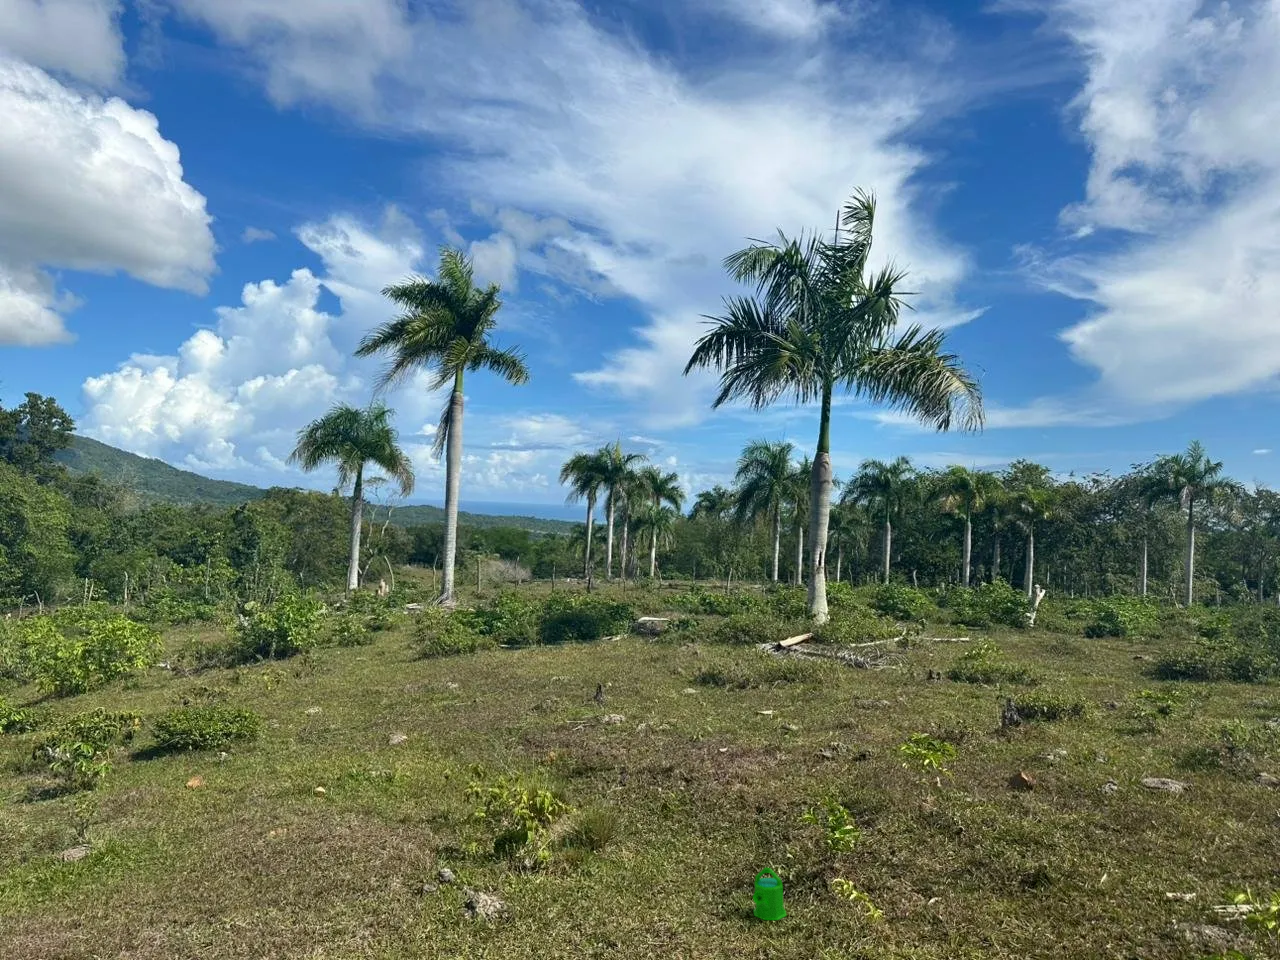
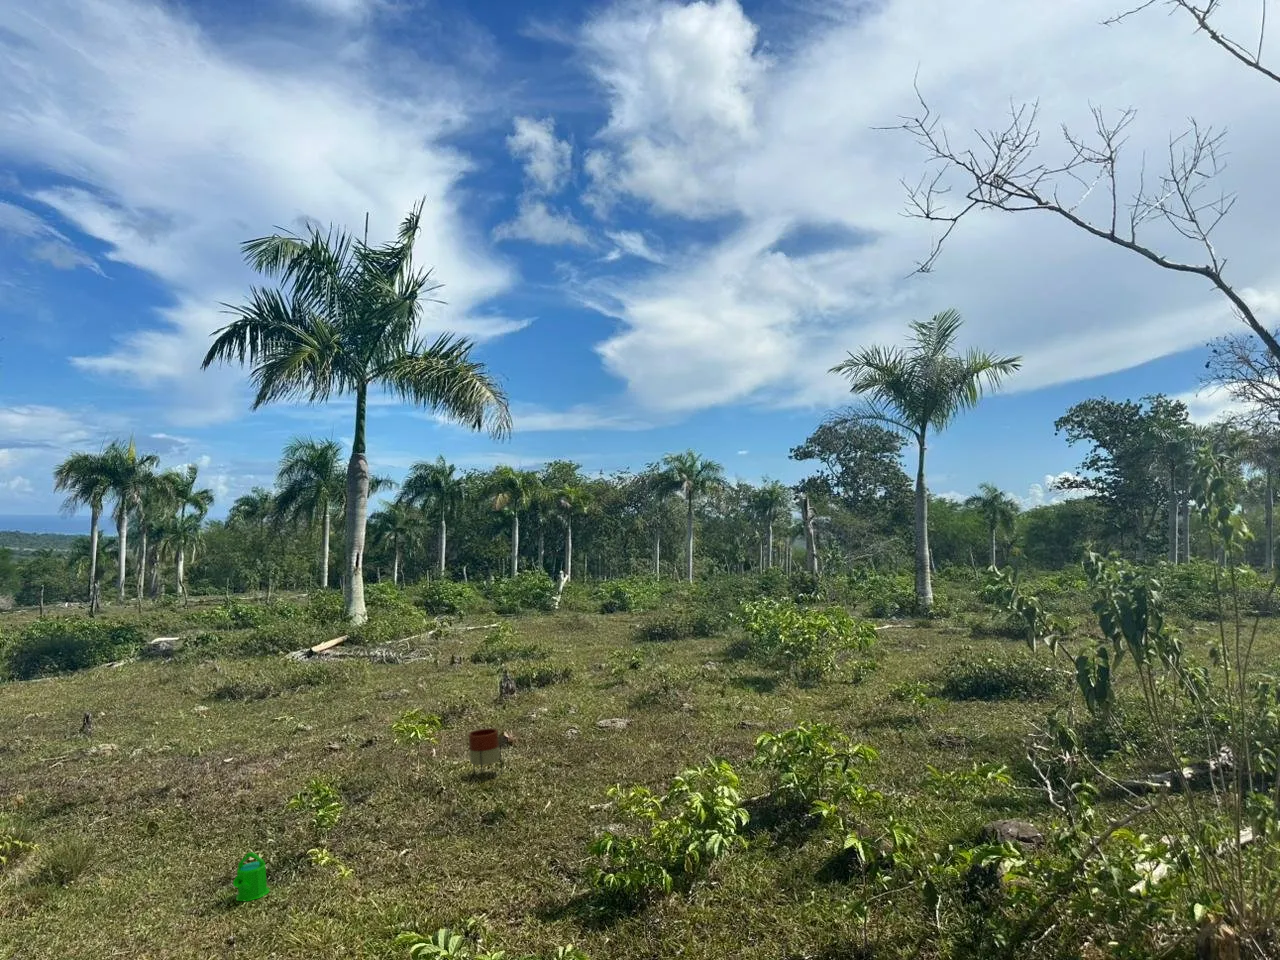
planter: none [990,770,1033,835] -> present [469,728,502,774]

